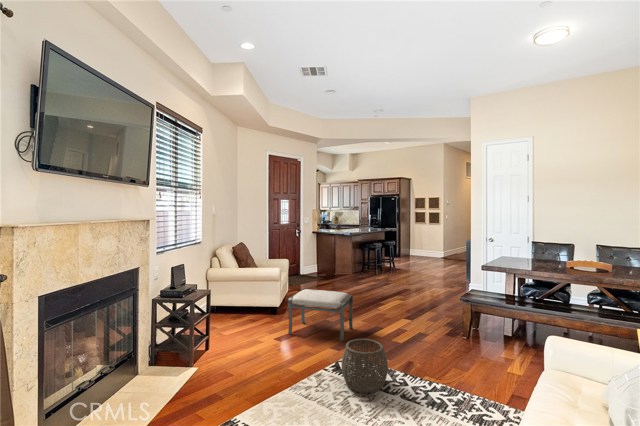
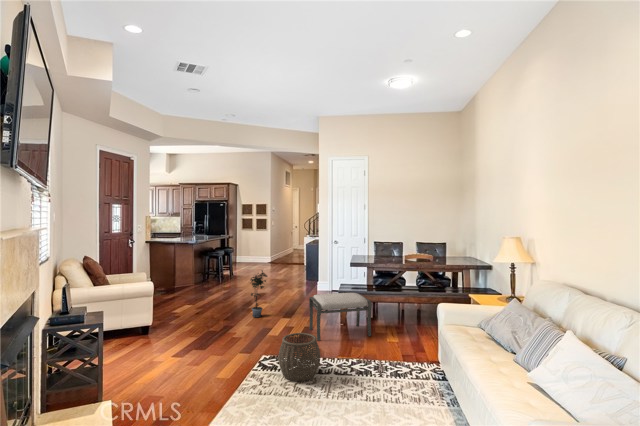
potted plant: none [371,267,390,314] -> present [251,271,267,317]
ottoman: present [288,289,353,341] -> present [309,293,372,341]

